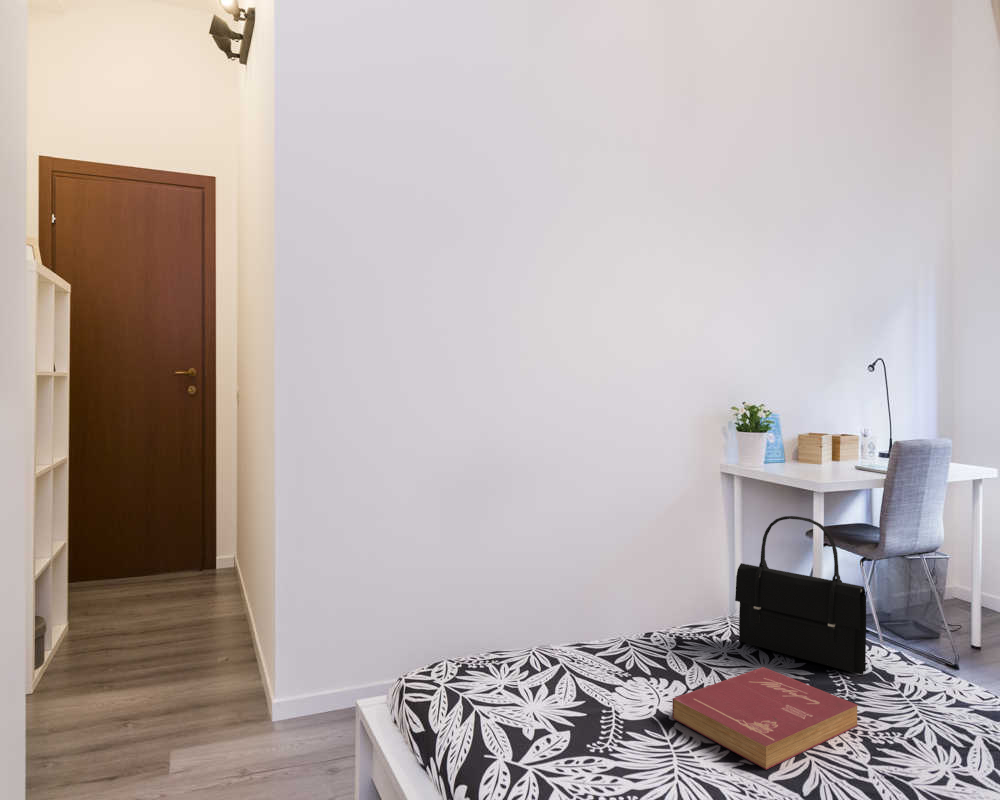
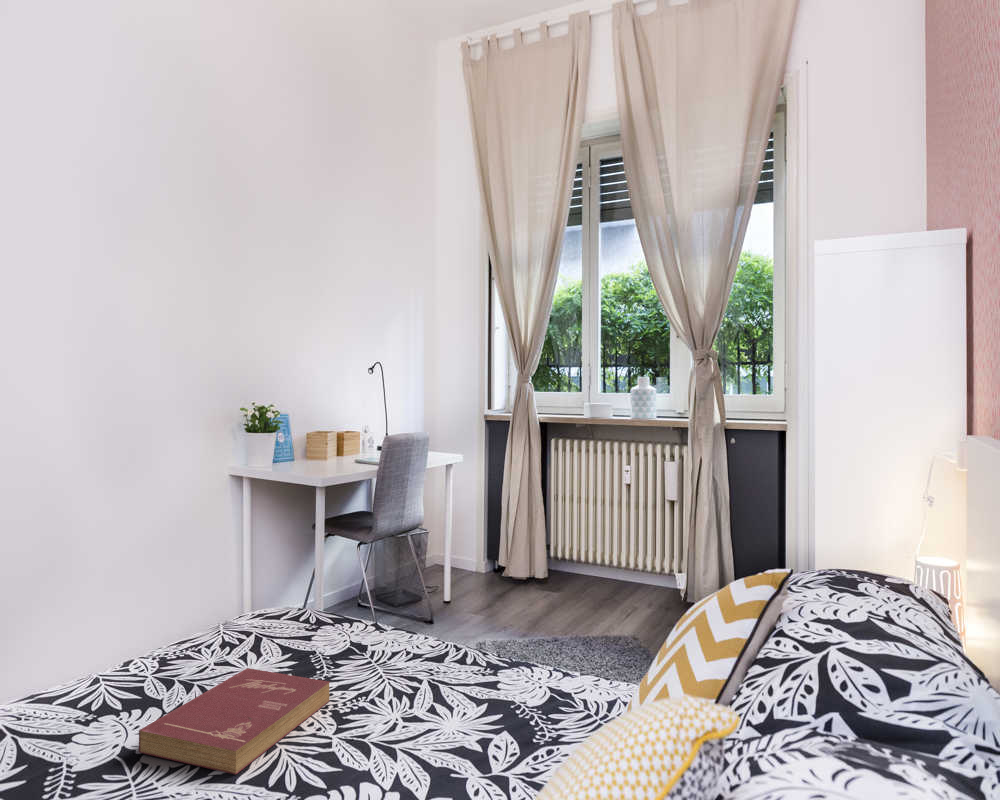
handbag: present [735,516,866,675] -> none [225,514,344,652]

